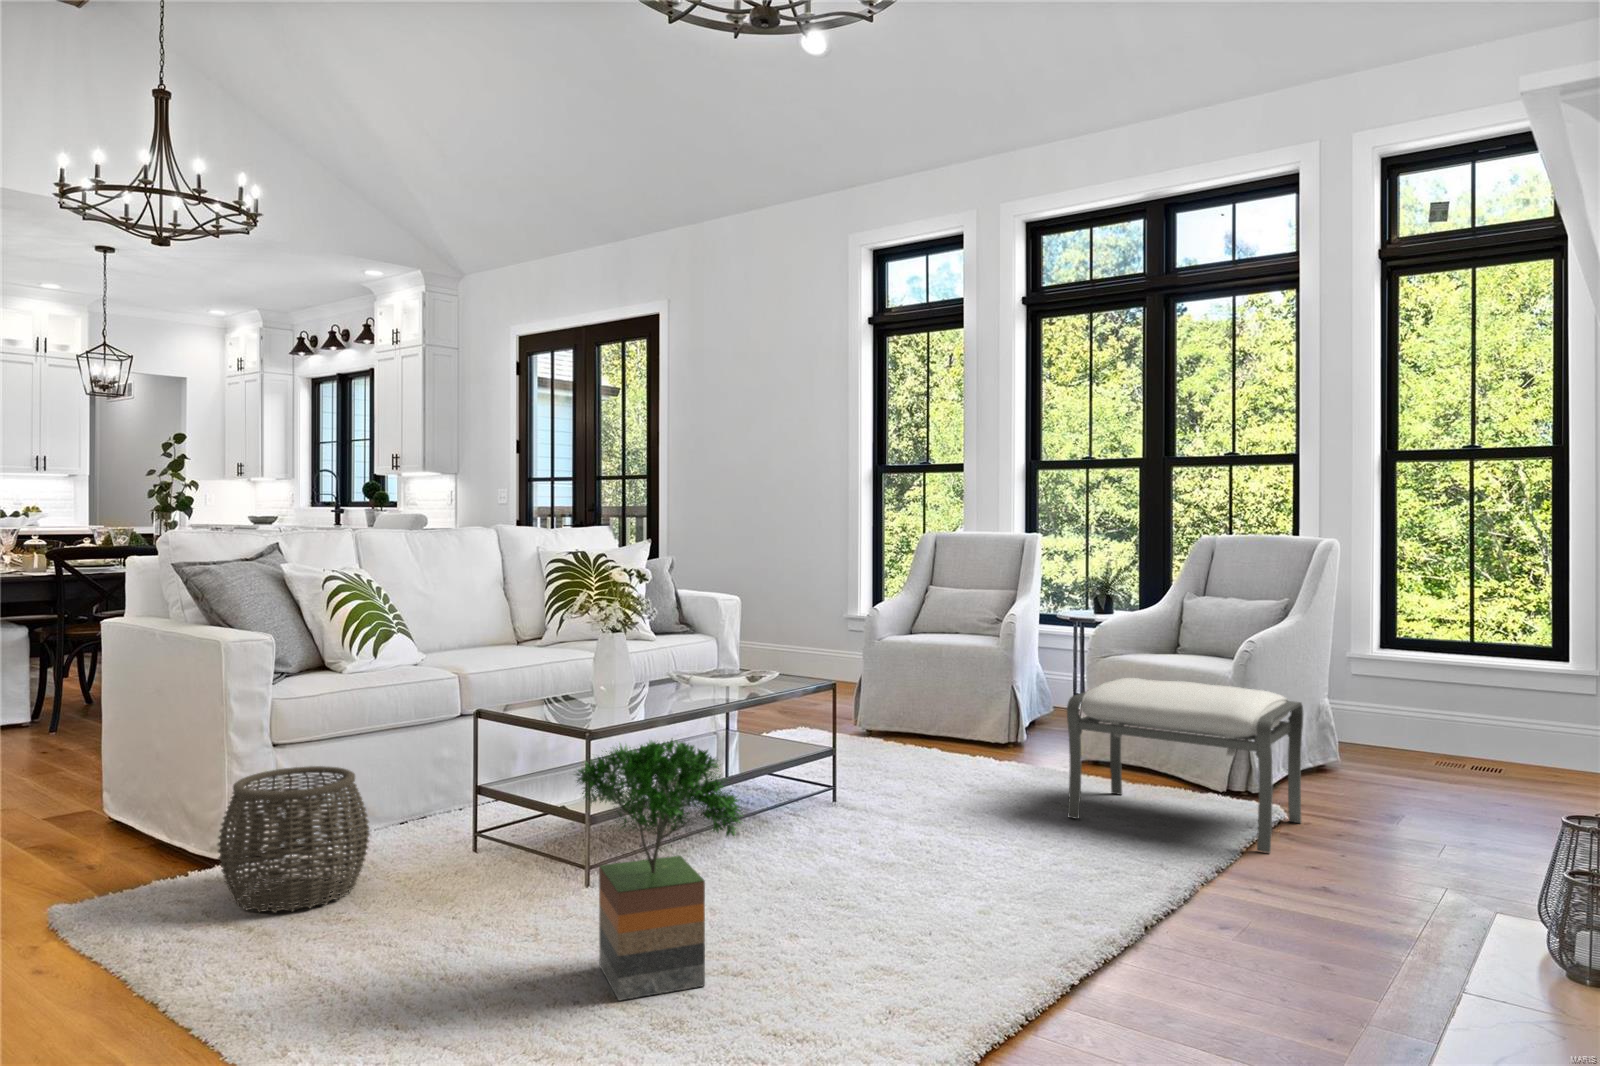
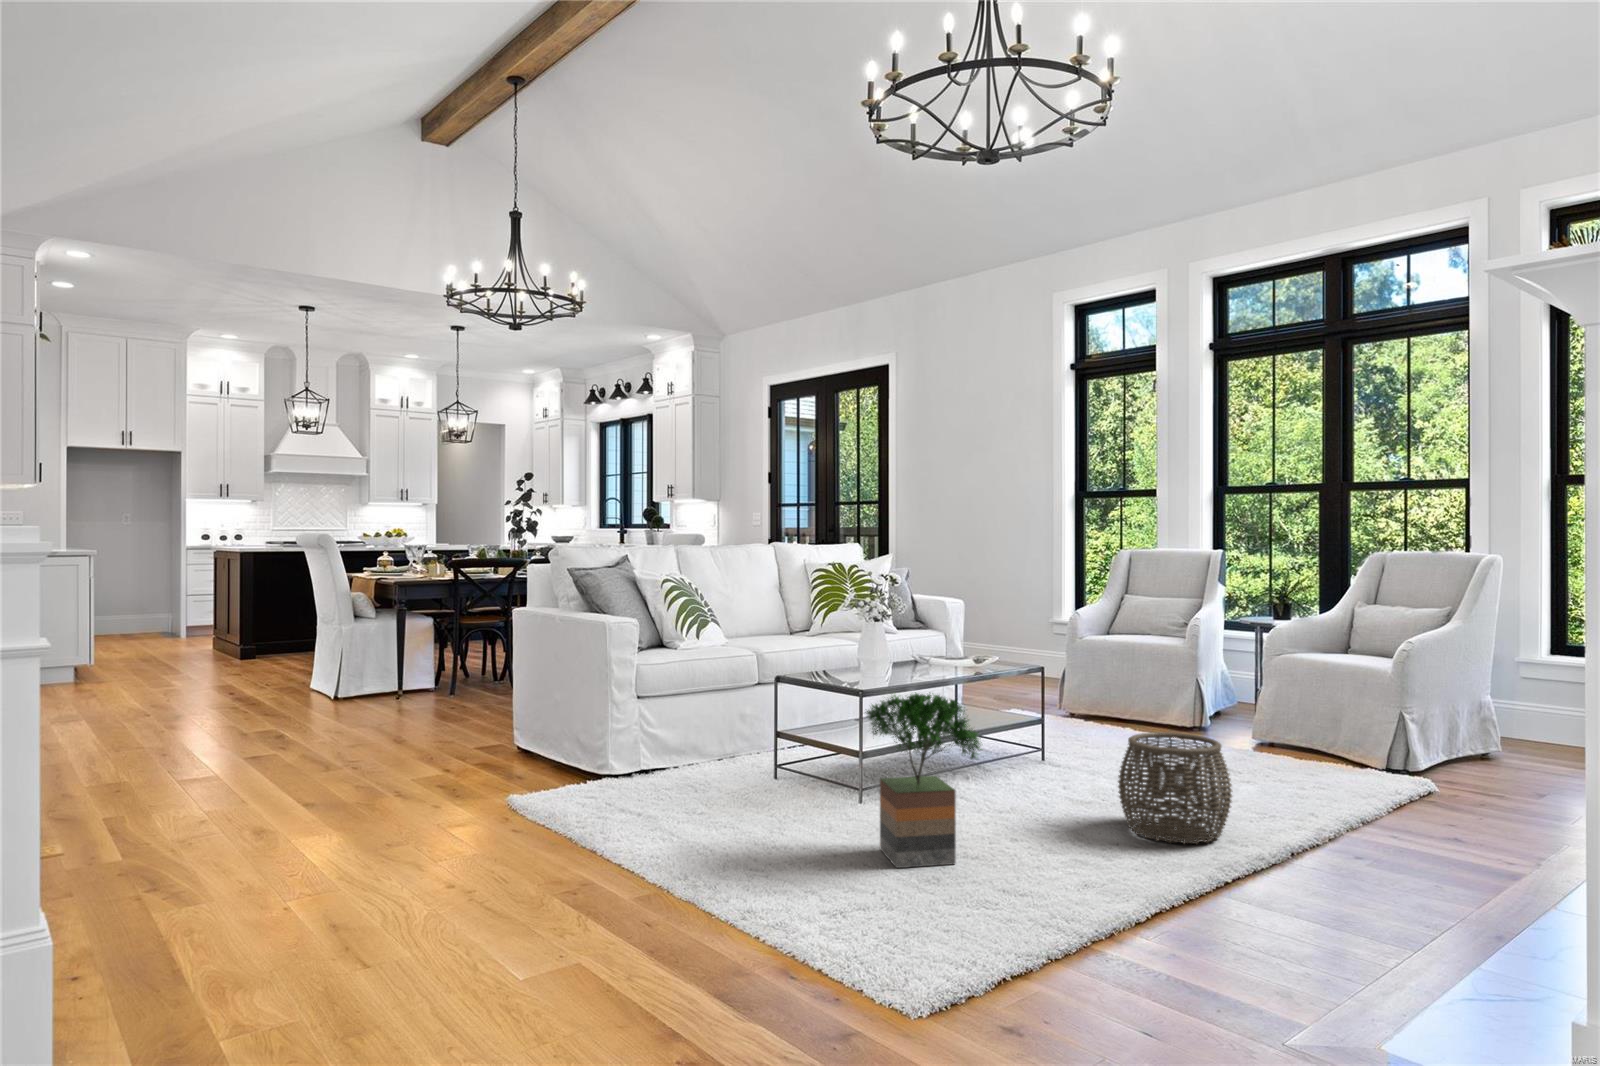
ottoman: present [1067,678,1303,853] -> none [1239,669,1449,810]
woven basket: present [218,766,370,913] -> present [1118,732,1232,844]

